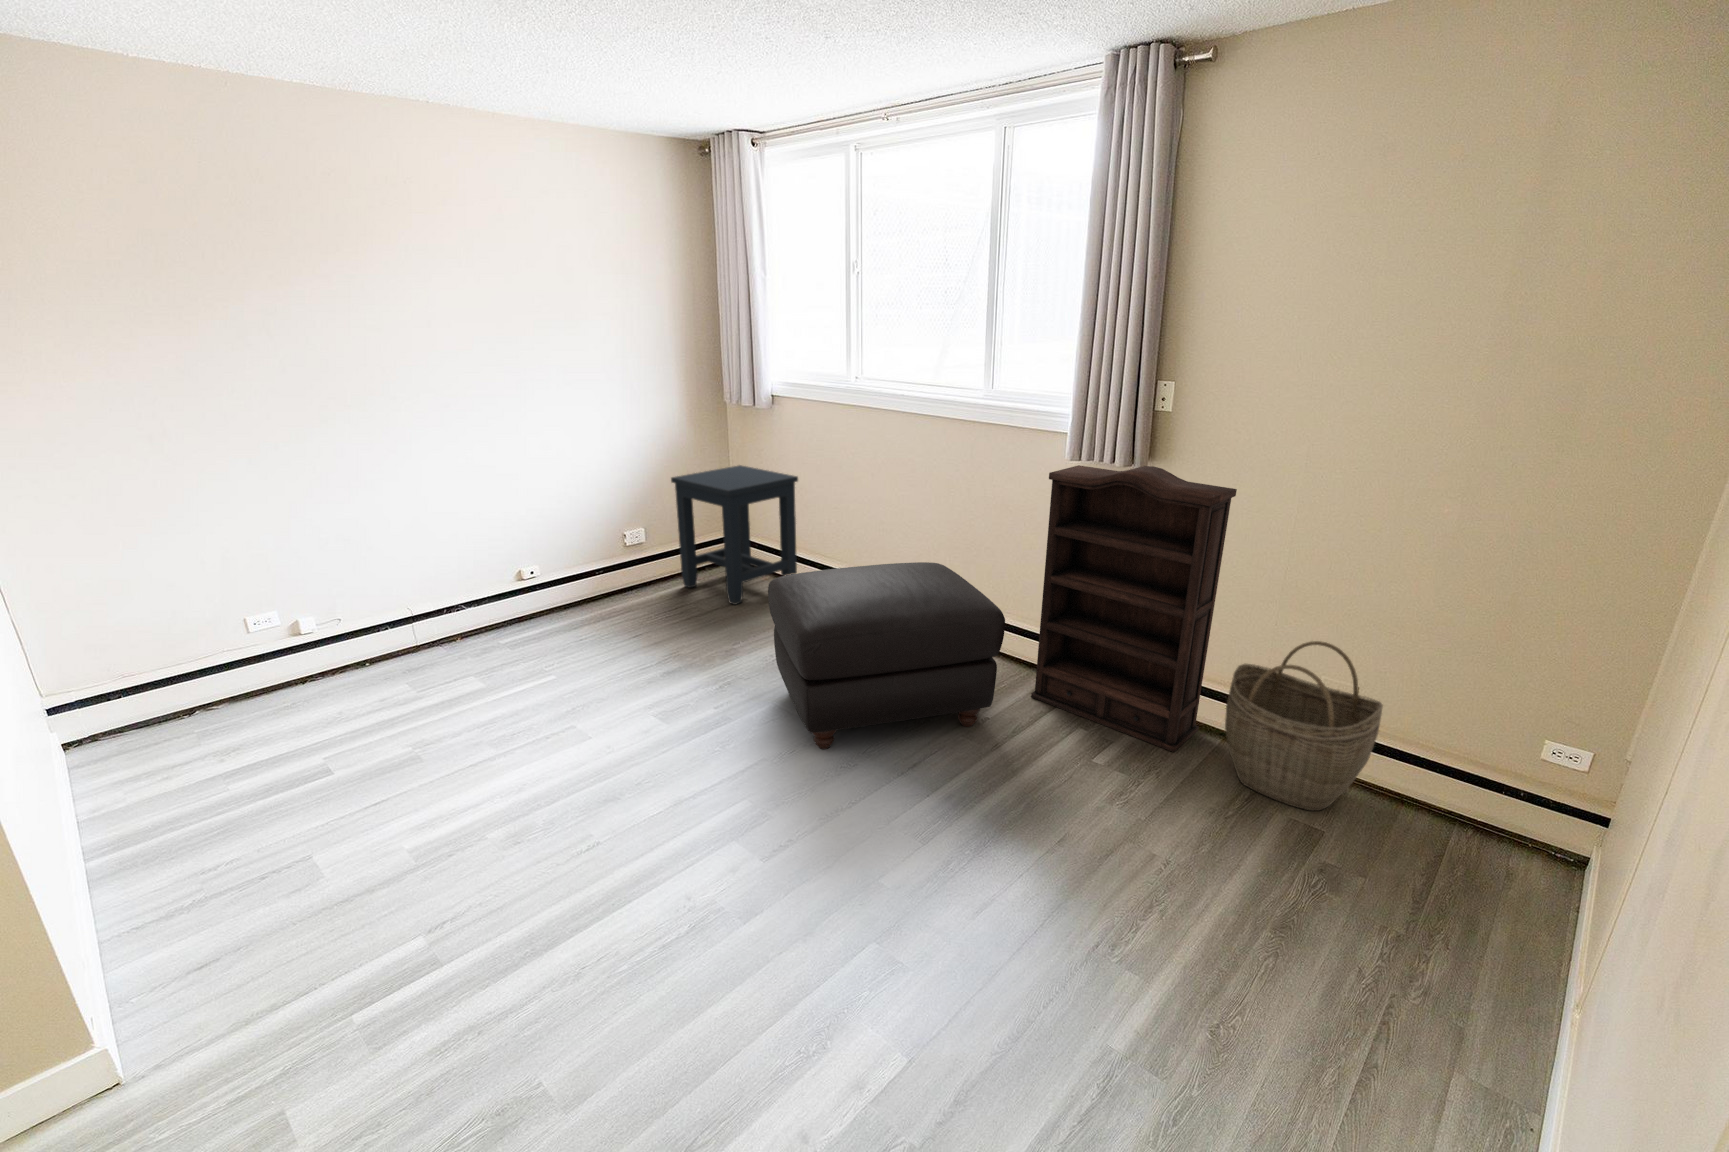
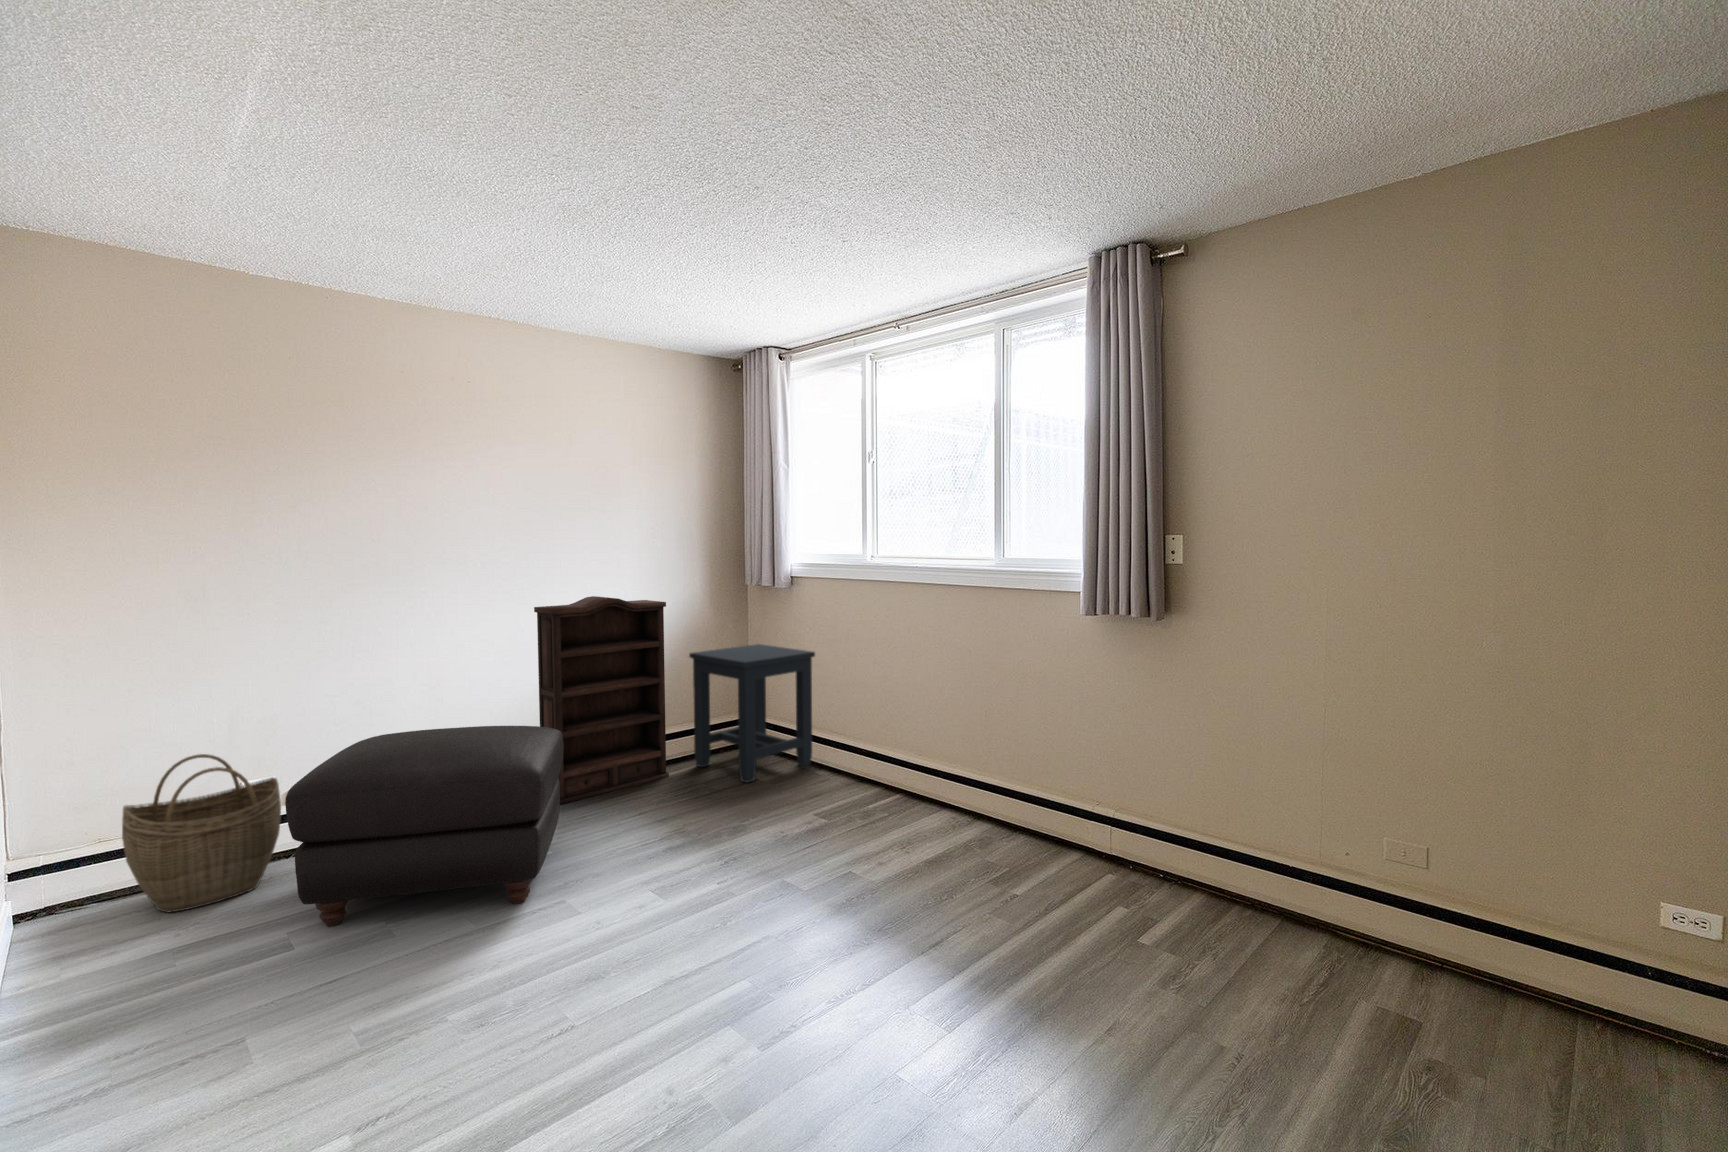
bookshelf: present [1031,465,1237,752] -> present [534,596,669,804]
ottoman: present [768,562,1005,749] -> present [285,726,564,926]
woven basket: present [1225,641,1383,811] -> present [122,754,281,912]

